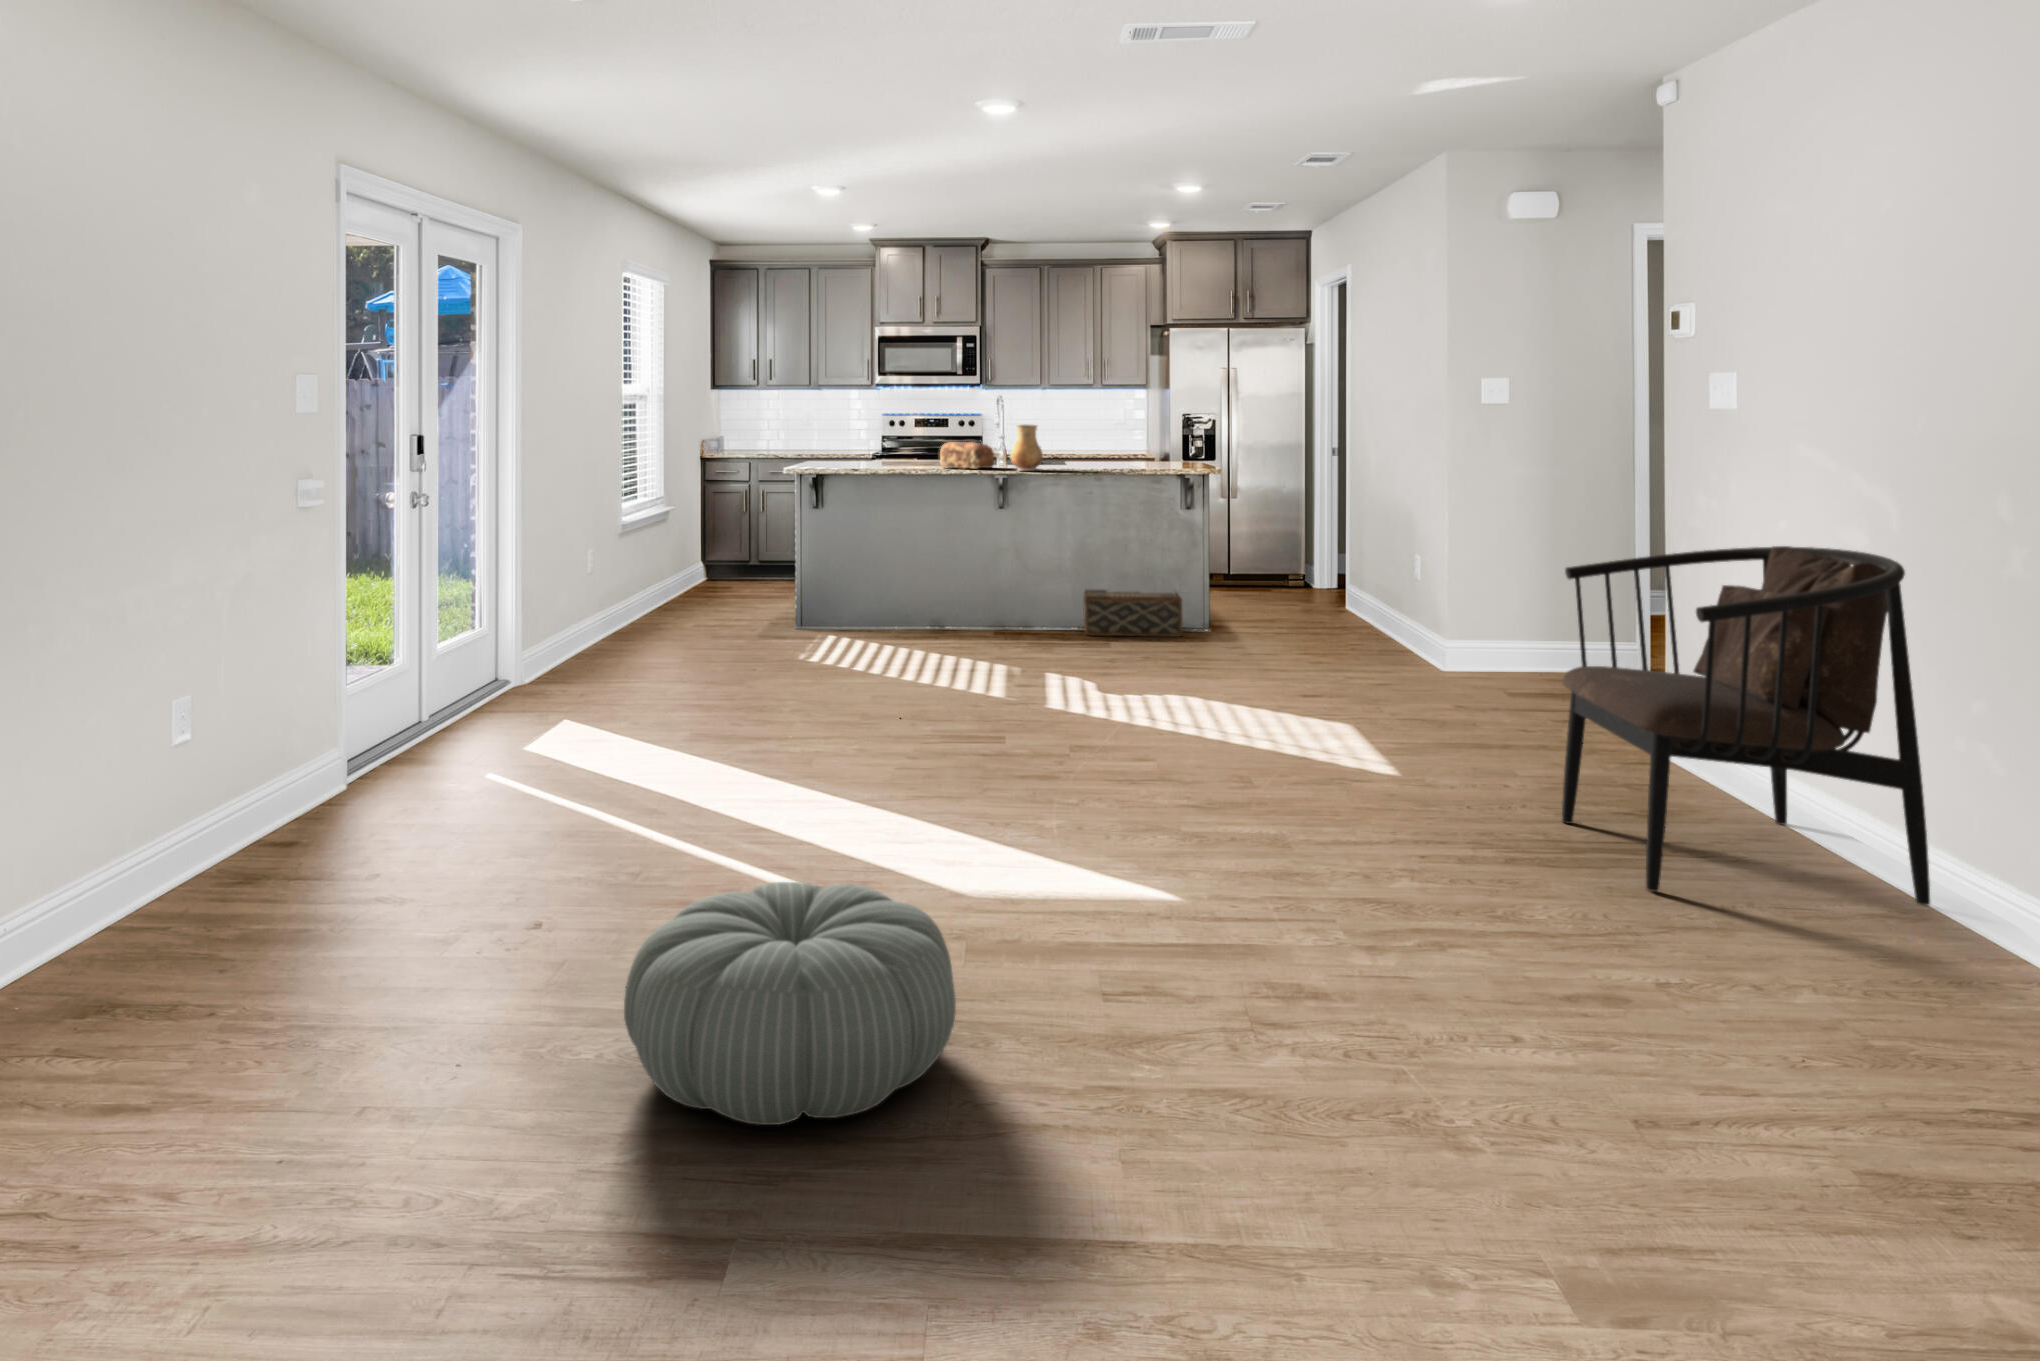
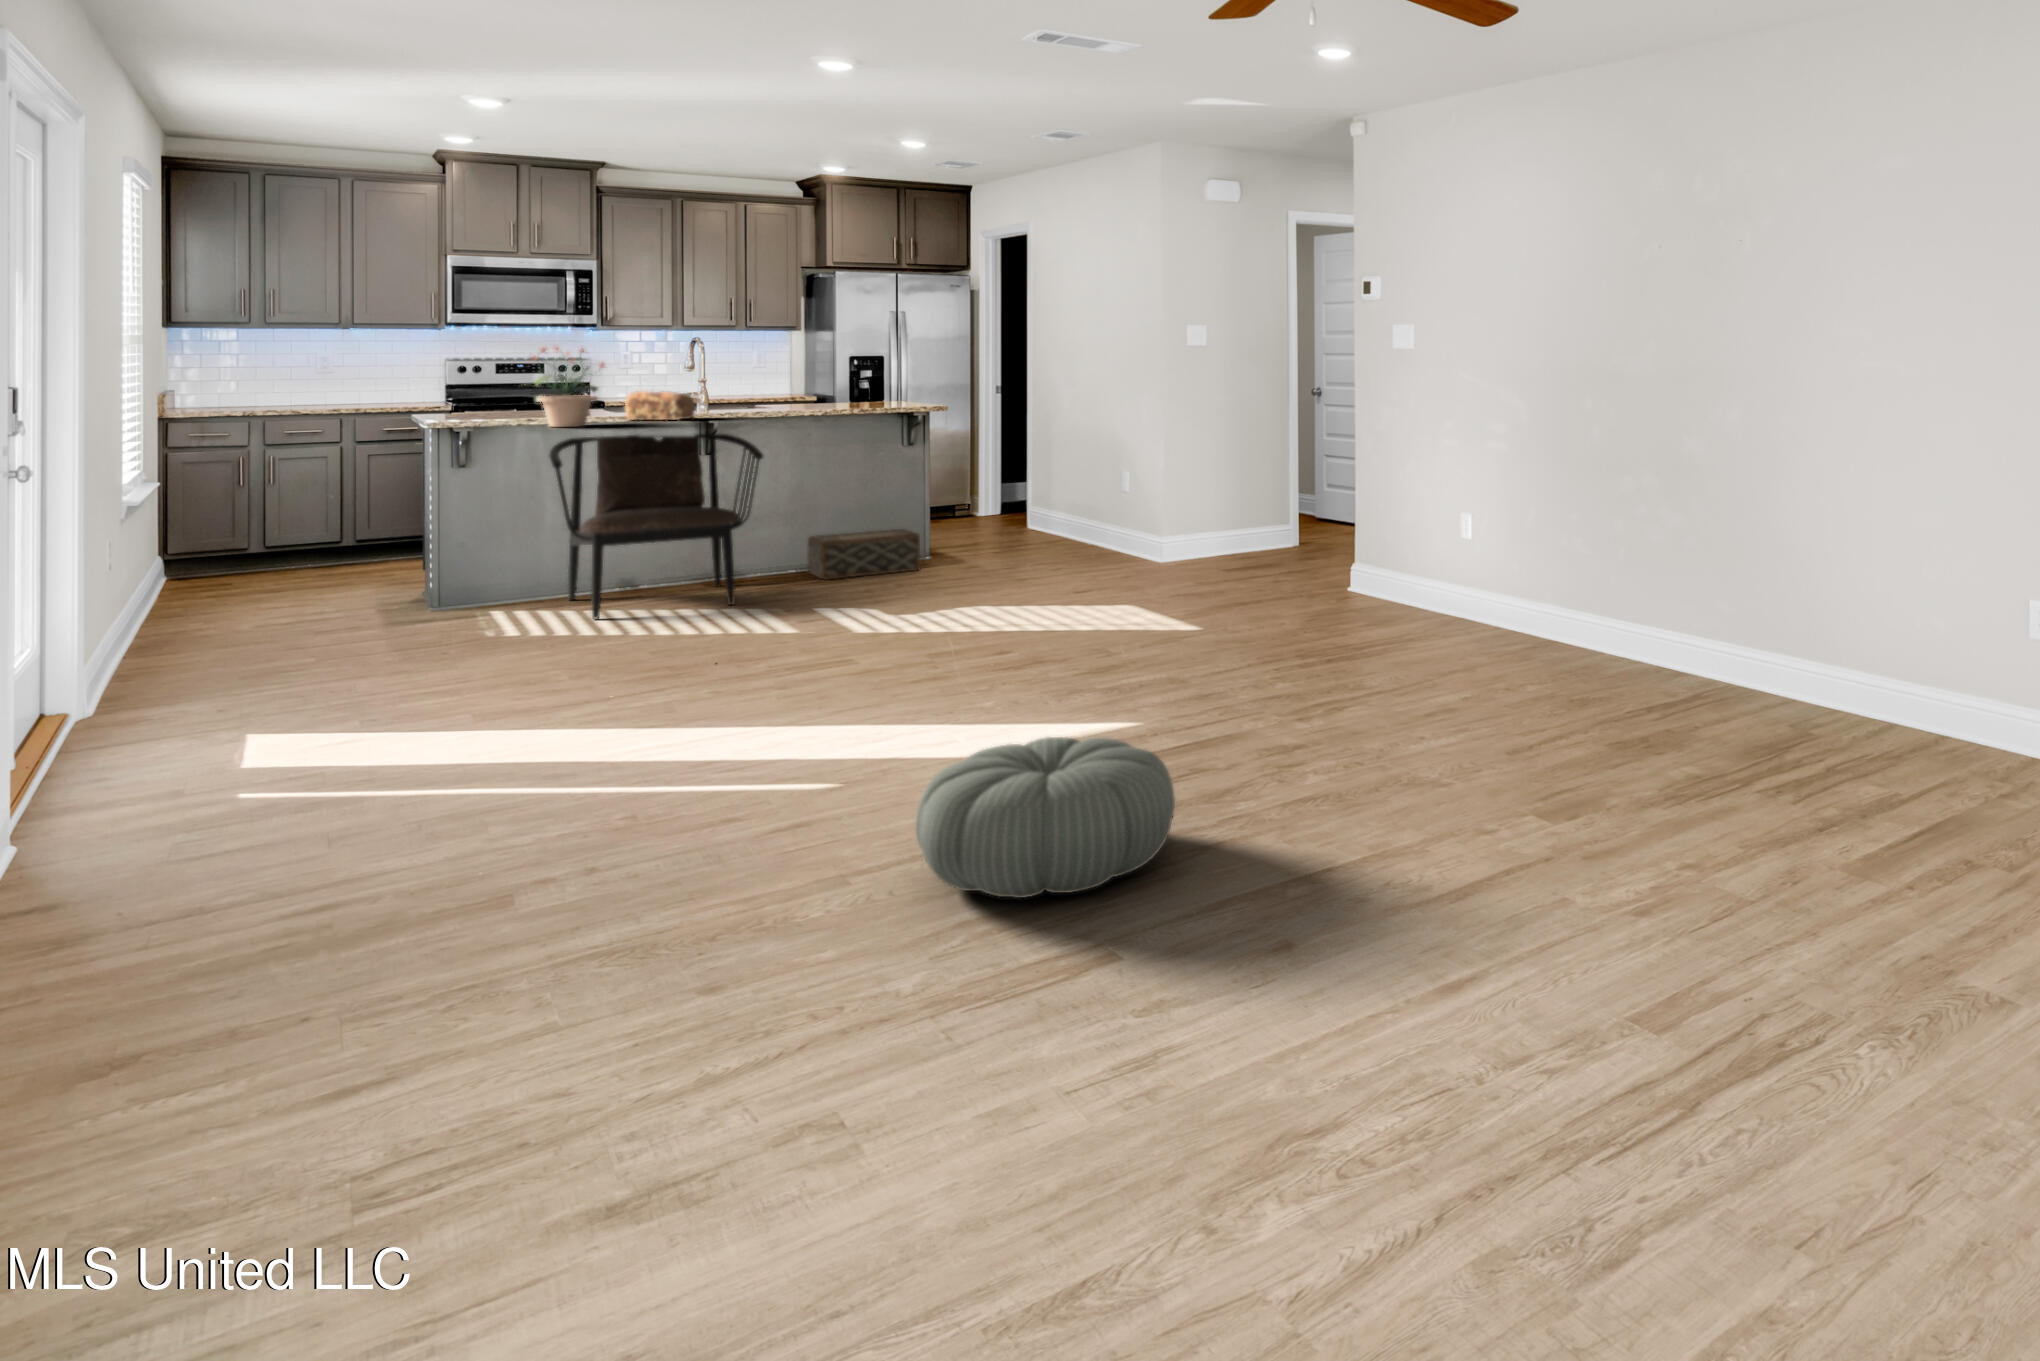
potted plant: none [855,399,917,472] -> present [533,347,604,427]
ceramic pitcher: present [1010,425,1043,471] -> none [724,372,762,420]
armchair: present [1562,546,1930,906] -> present [550,434,763,619]

